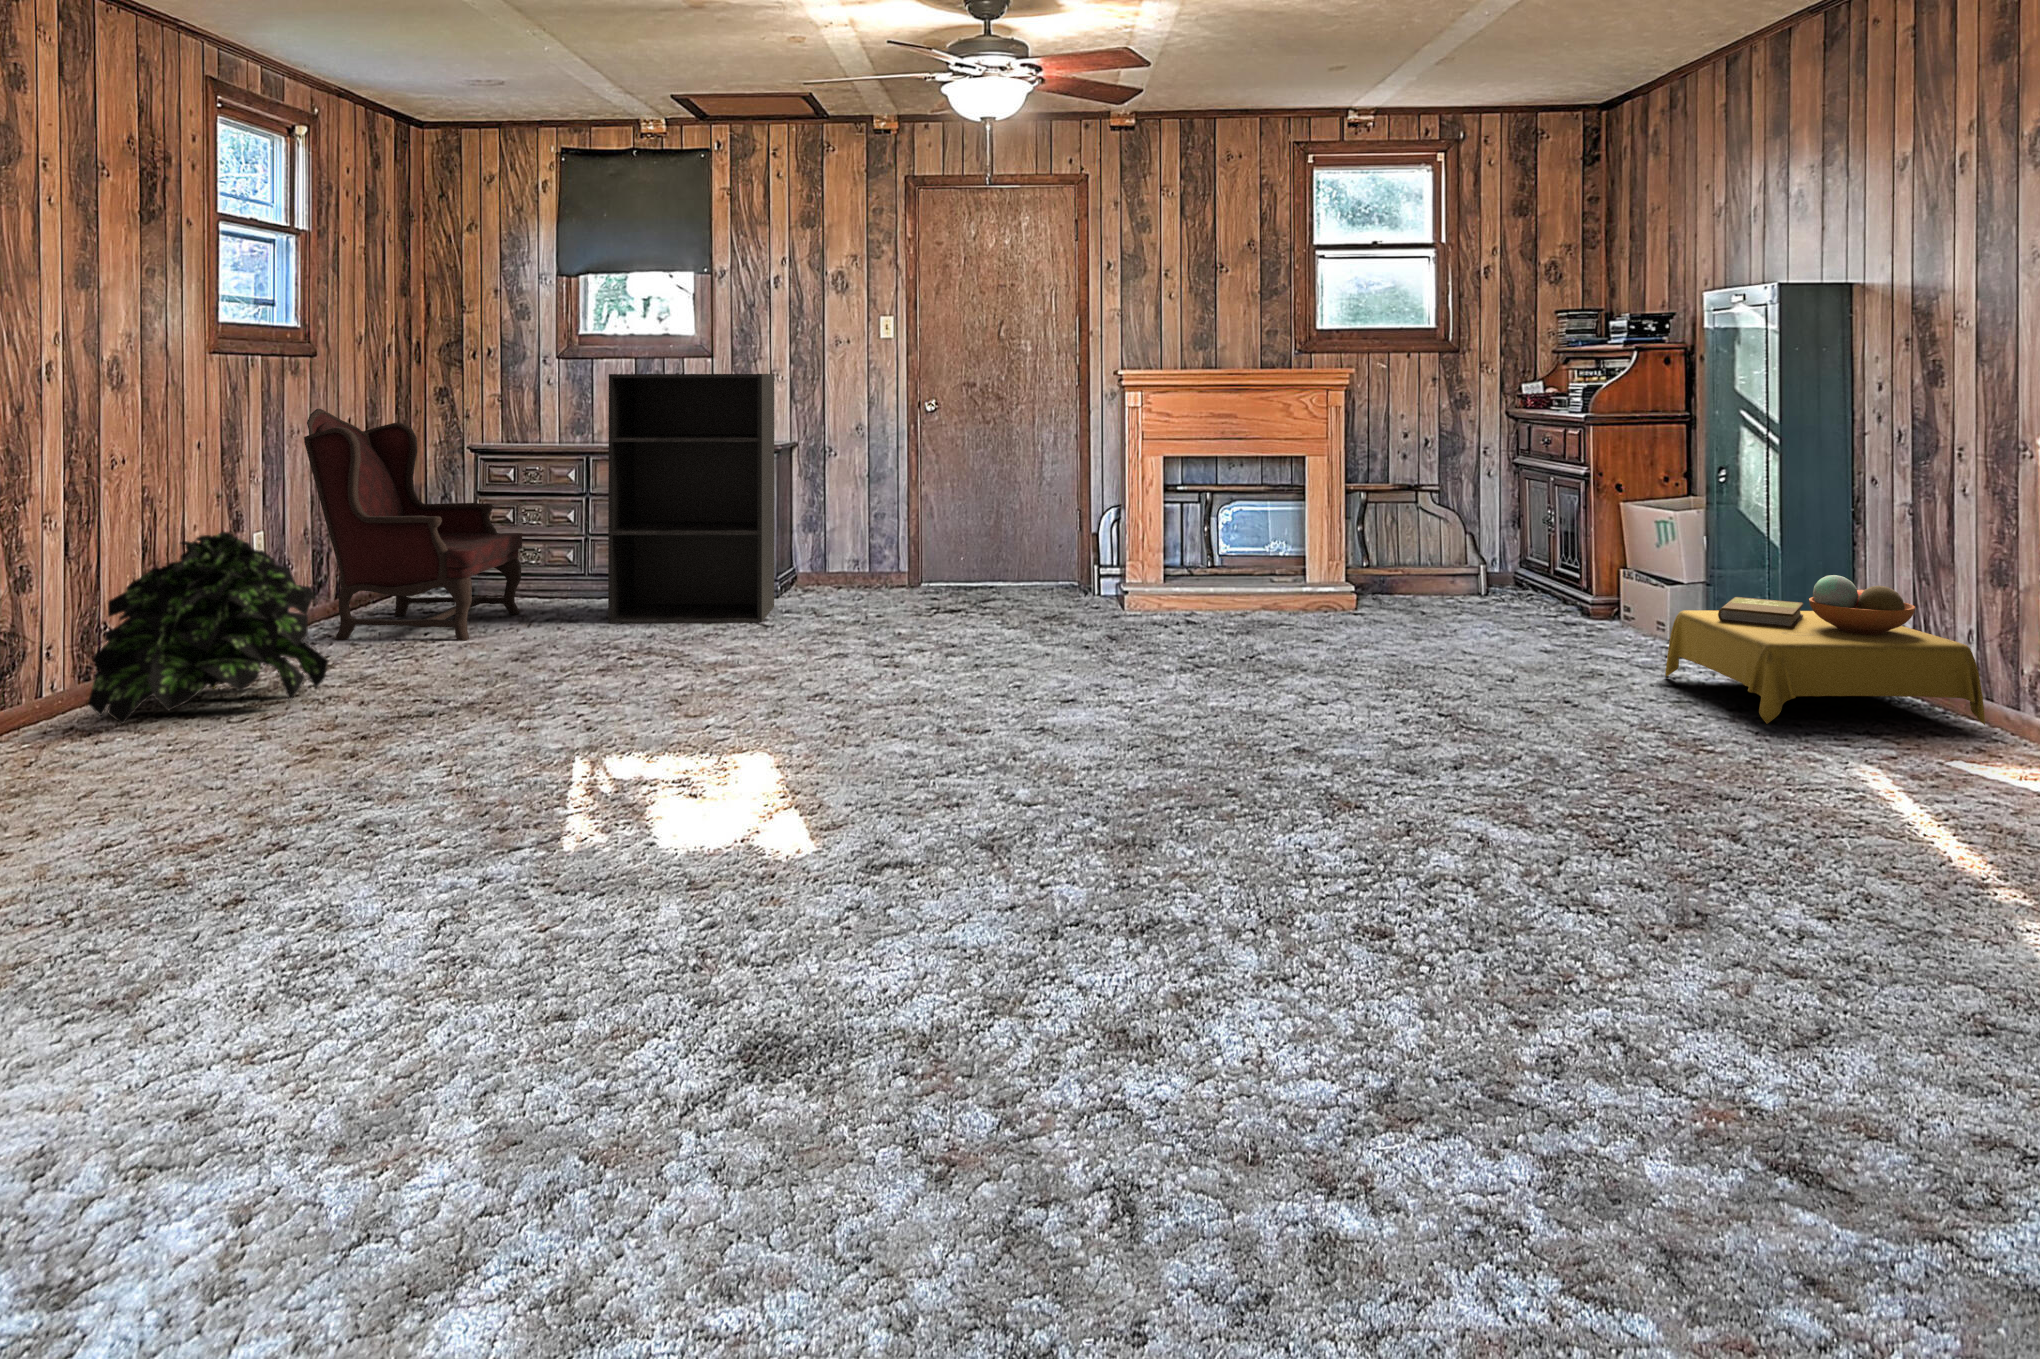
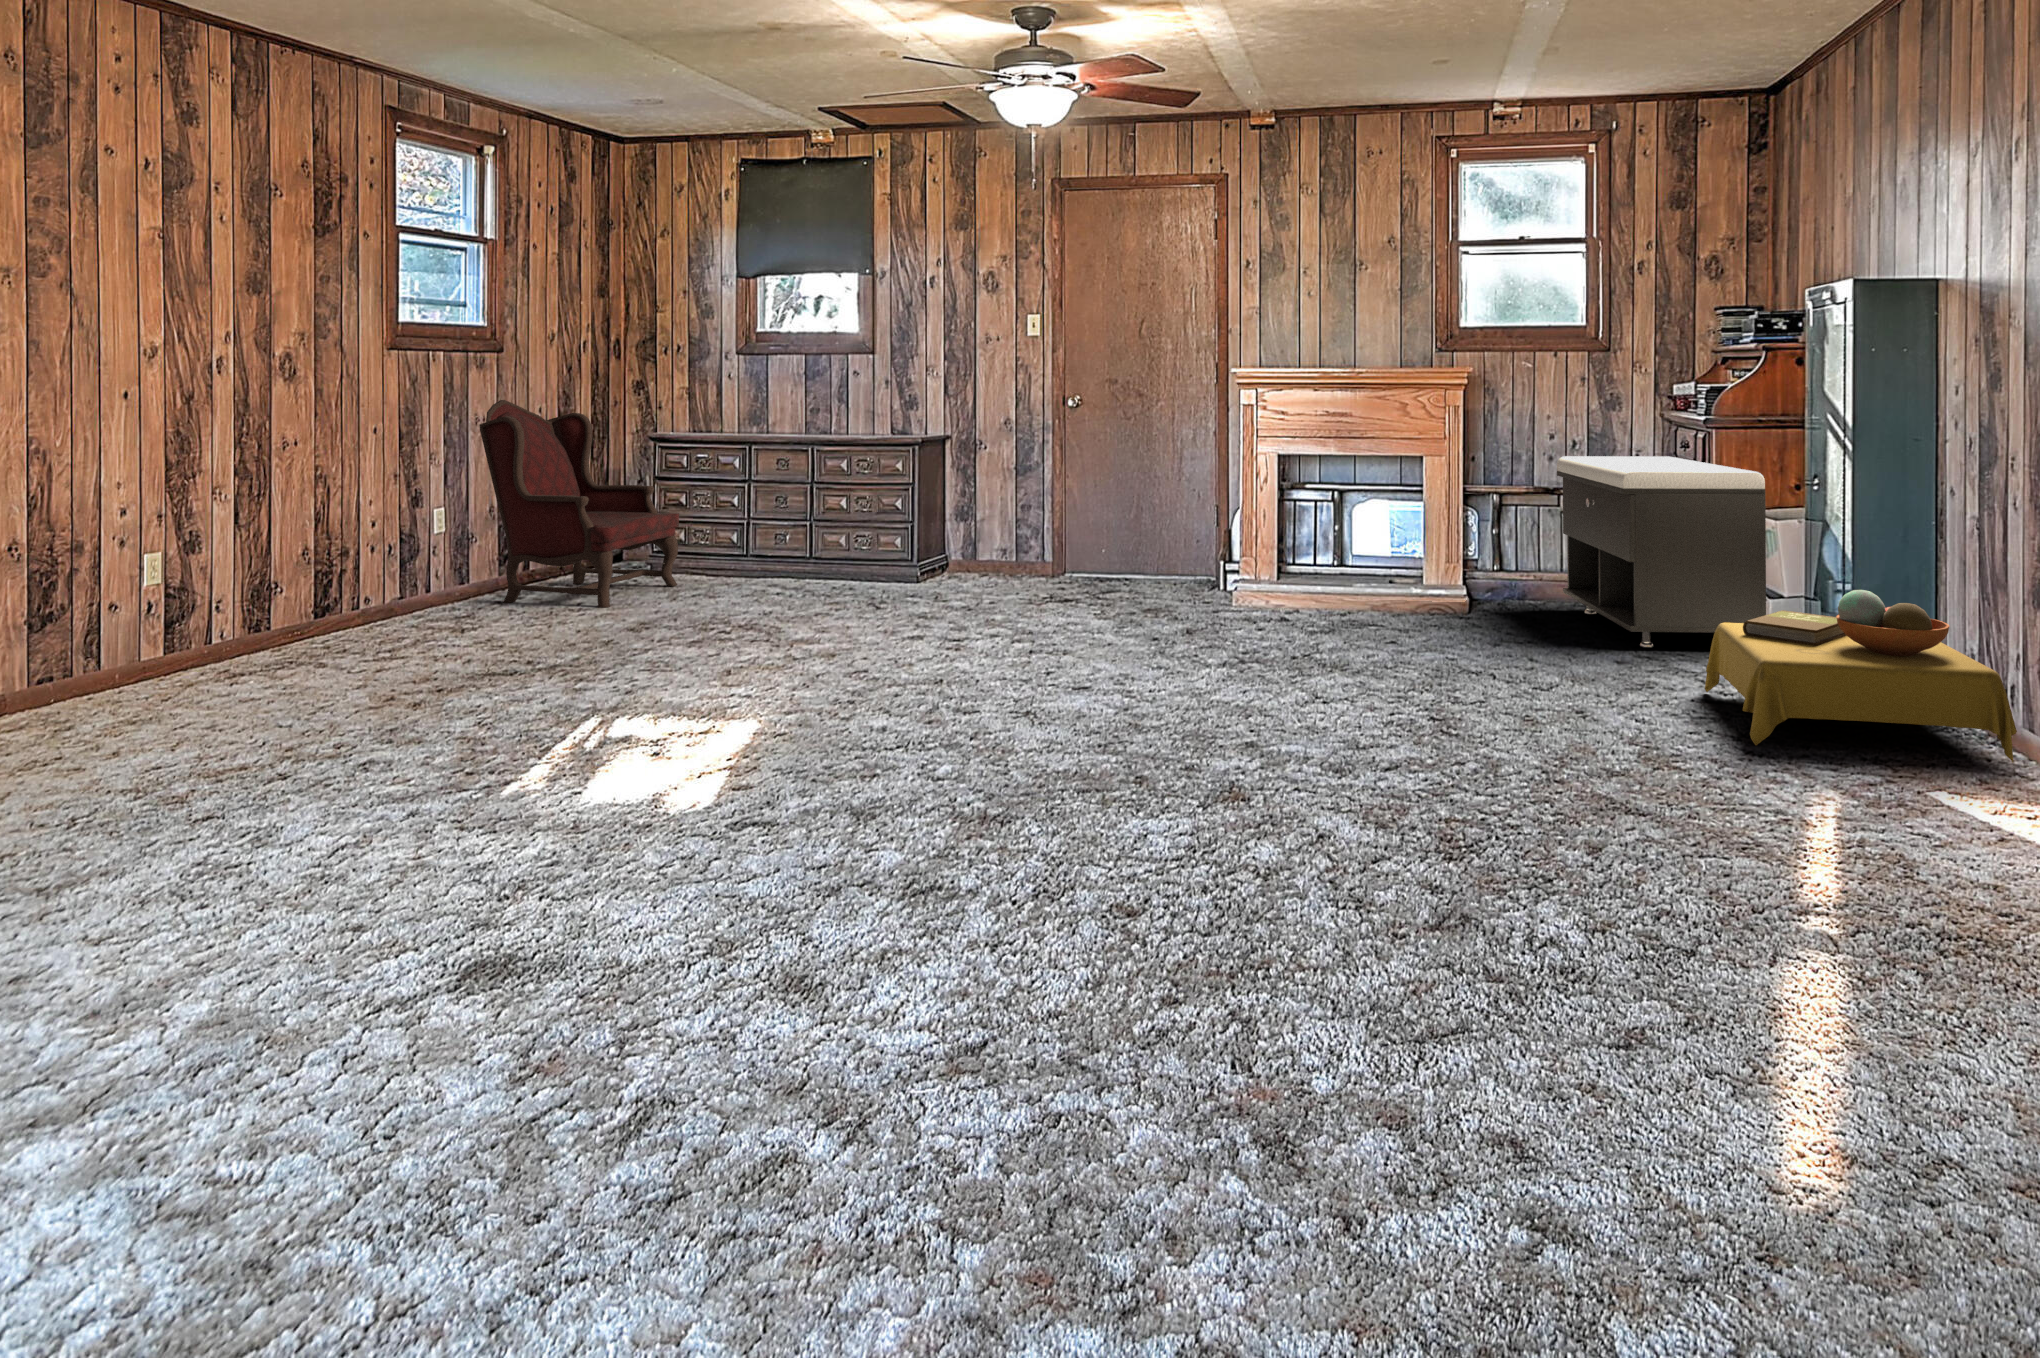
bookshelf: present [608,374,774,623] -> none [740,370,900,601]
storage bench: none [1442,456,1669,638] -> present [1557,456,1766,648]
potted plant: present [88,532,328,723] -> none [247,505,443,665]

